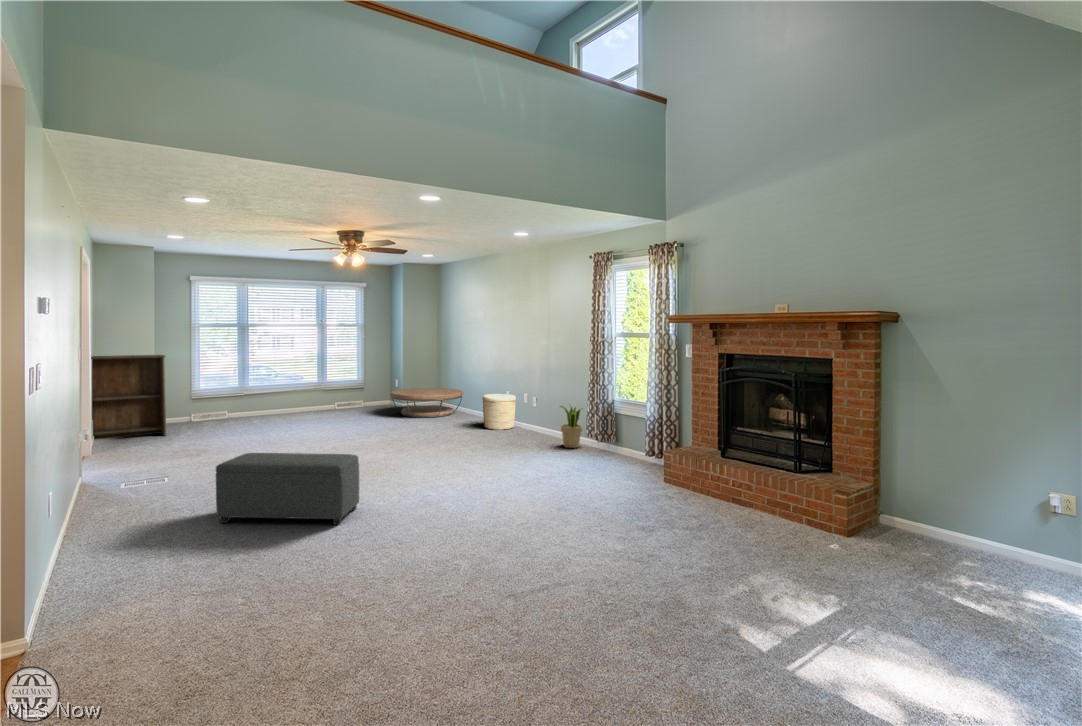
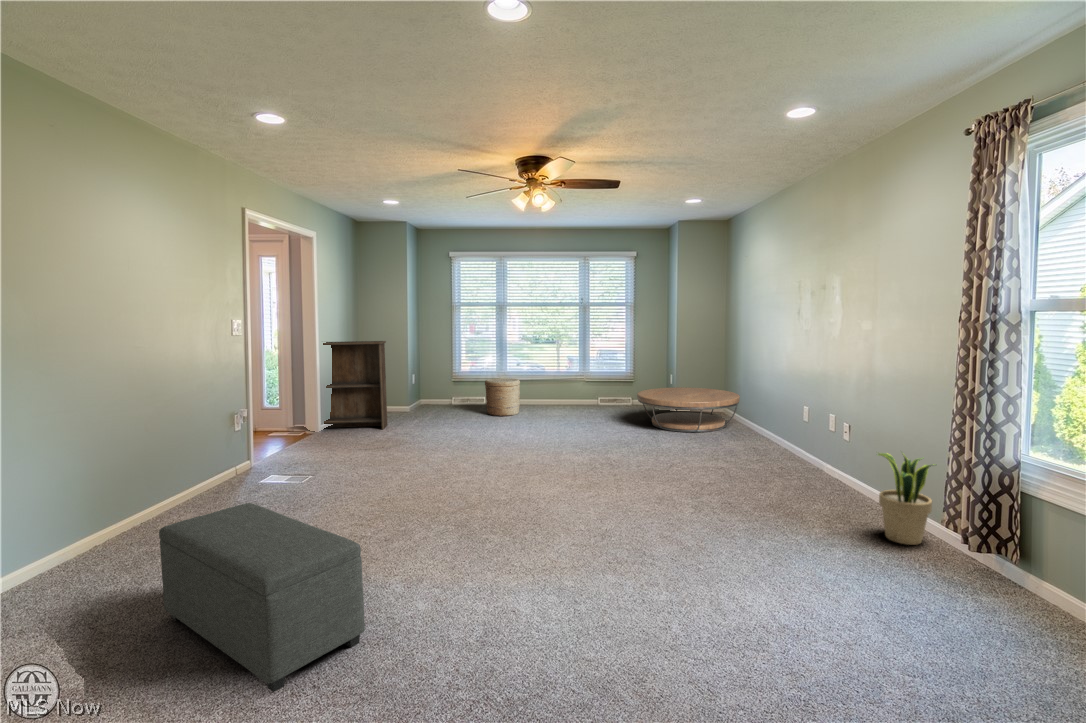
woven basket: present [482,394,516,430] -> present [485,378,520,416]

